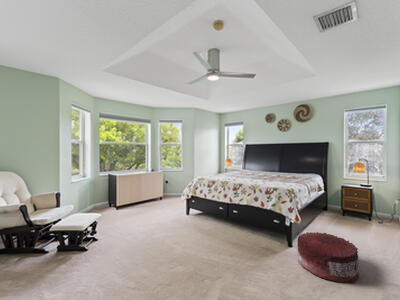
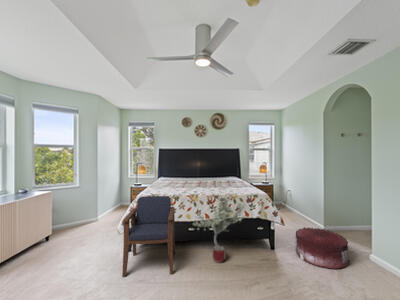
armchair: none [169,178,210,230] -> present [122,196,175,277]
potted tree: none [213,182,248,235] -> present [193,194,245,263]

